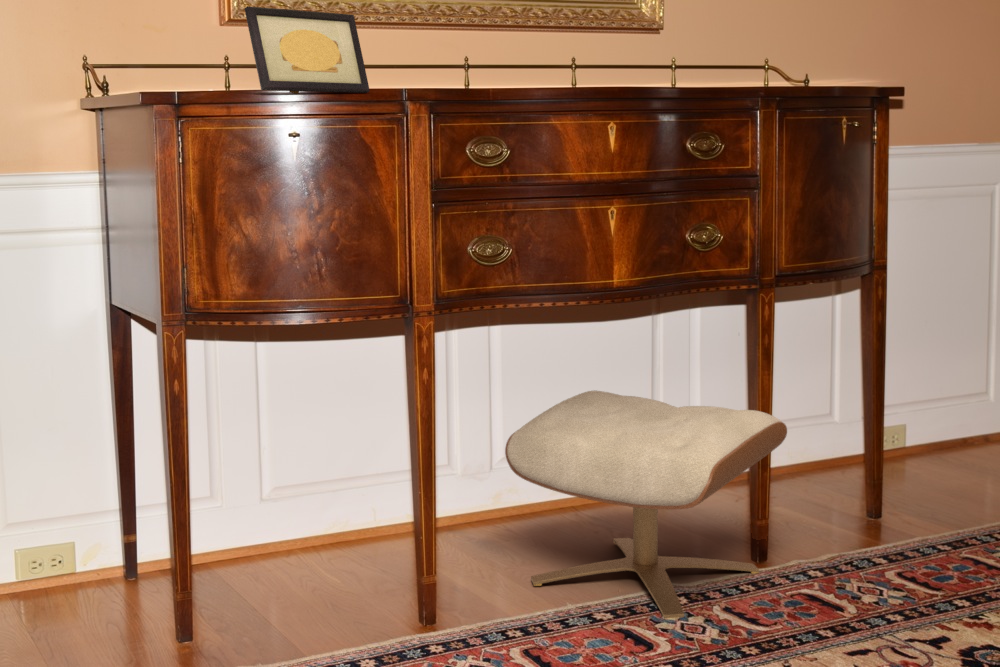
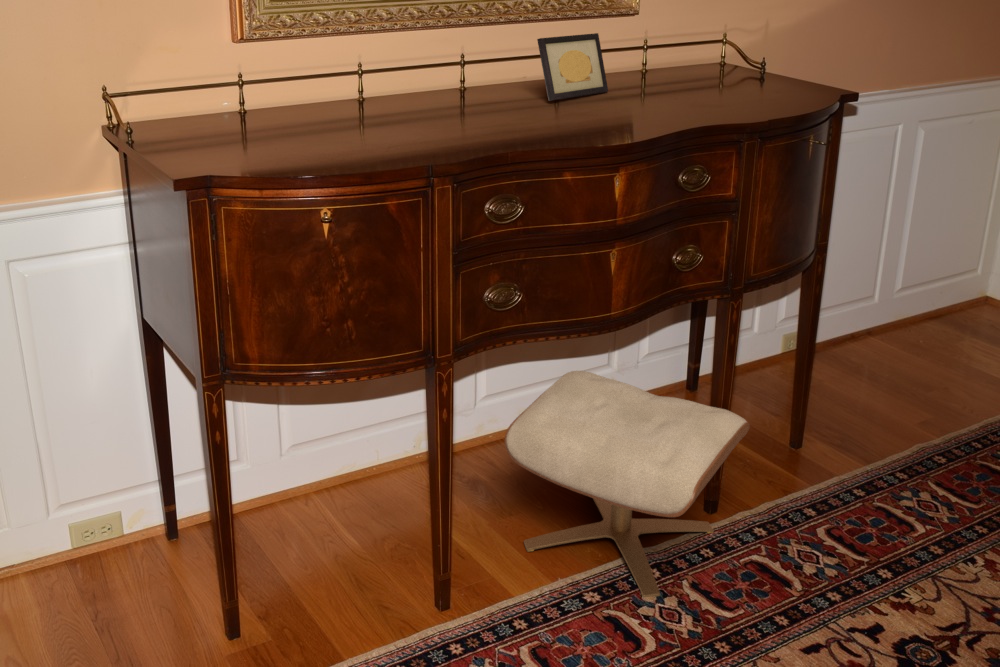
picture frame: present [245,6,370,94] -> present [537,33,608,101]

